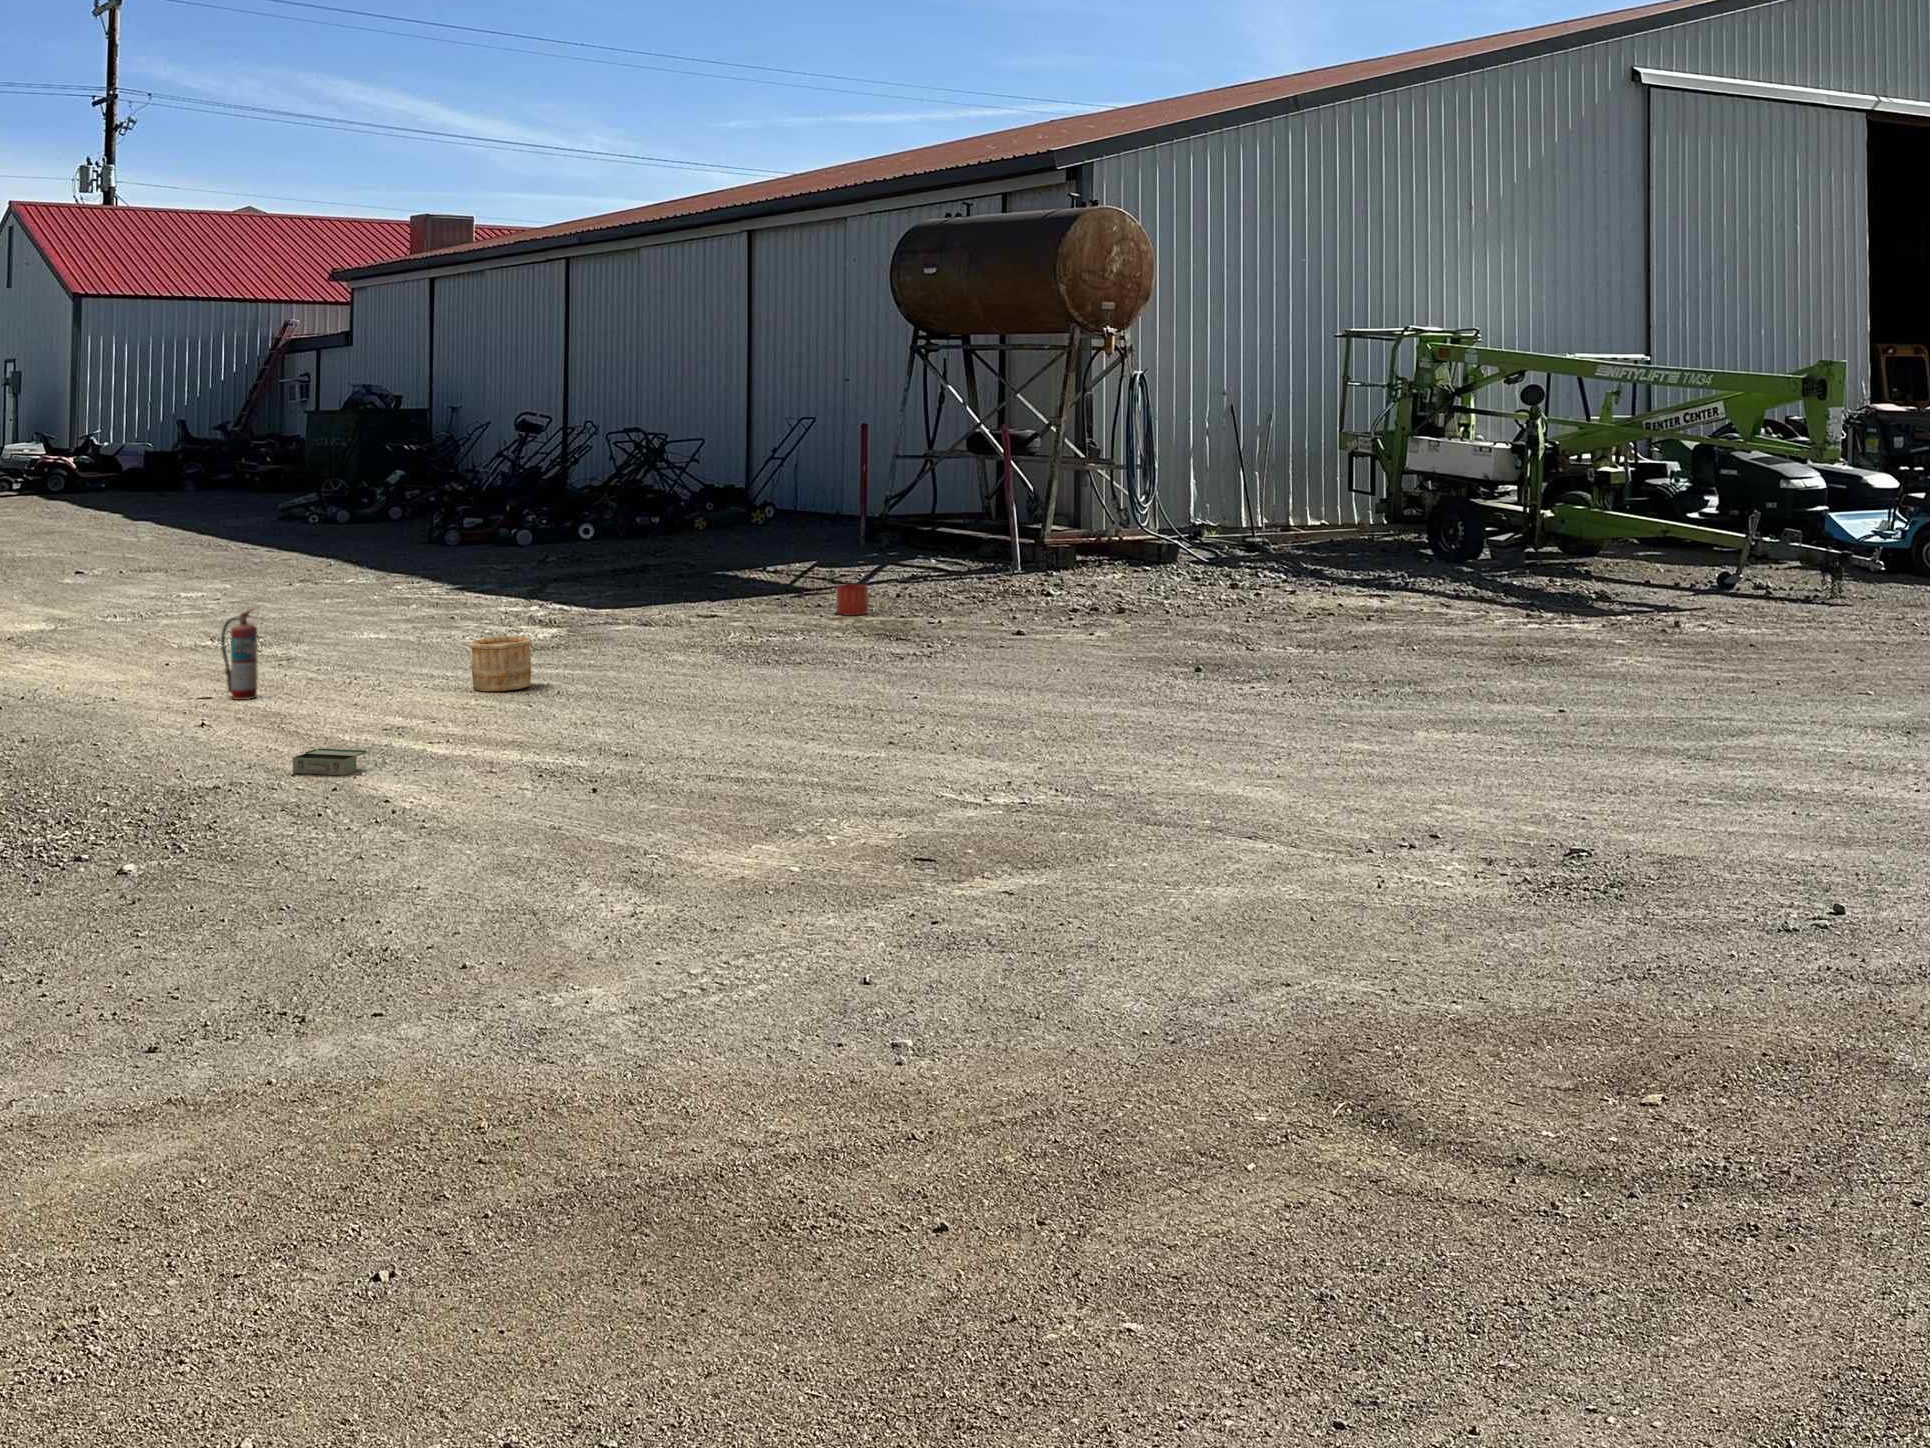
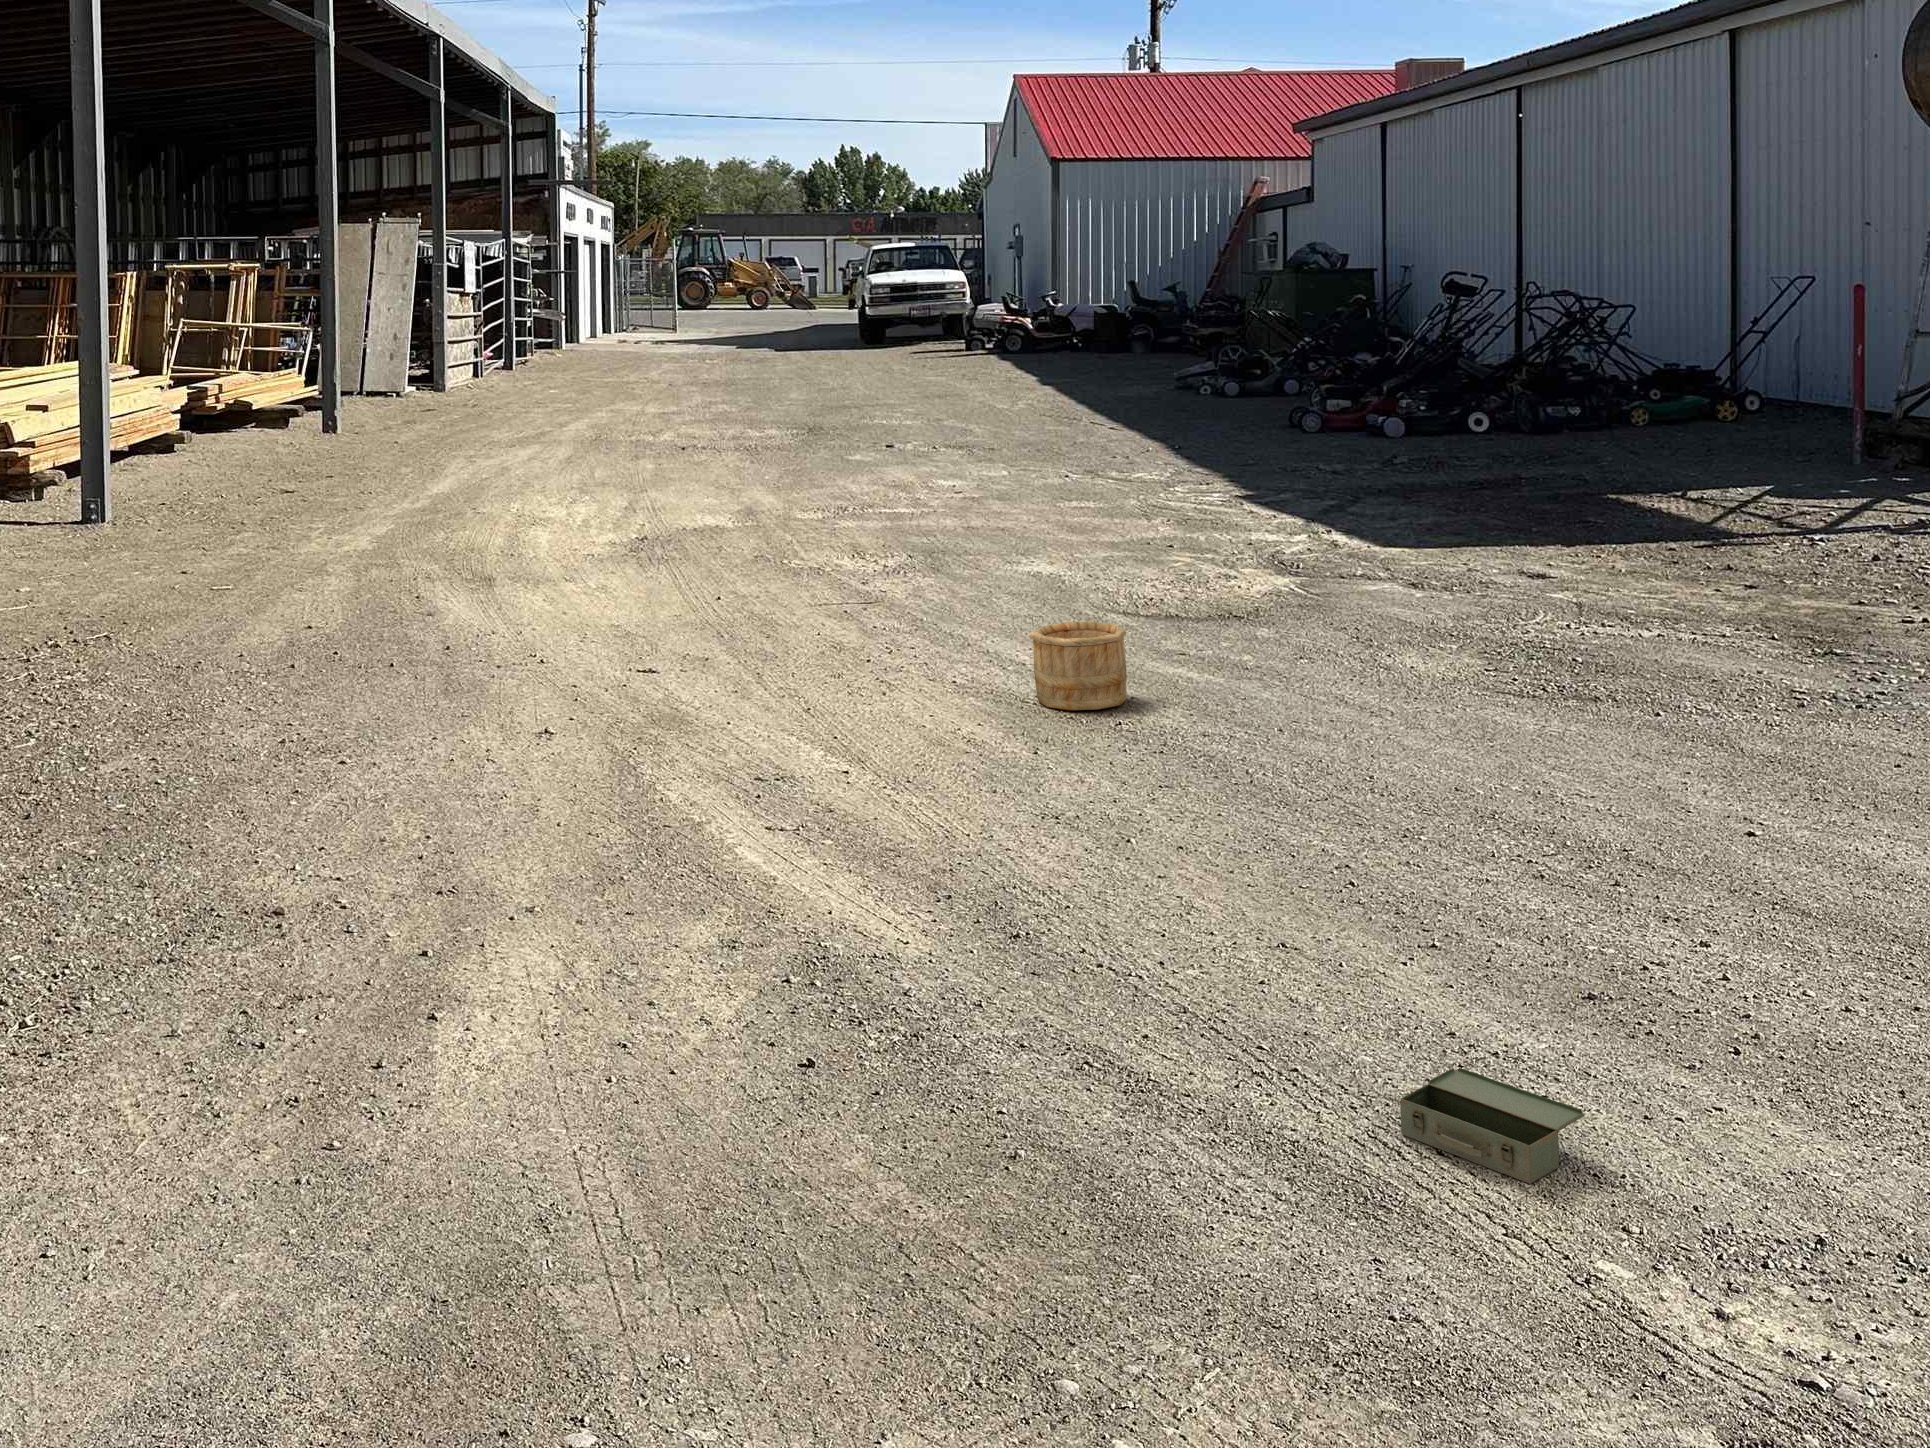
planter: present [836,584,868,616] -> none [1743,544,1800,595]
fire extinguisher: present [221,606,263,700] -> none [712,554,763,682]
toolbox: present [293,748,367,775] -> present [1400,1068,1584,1184]

